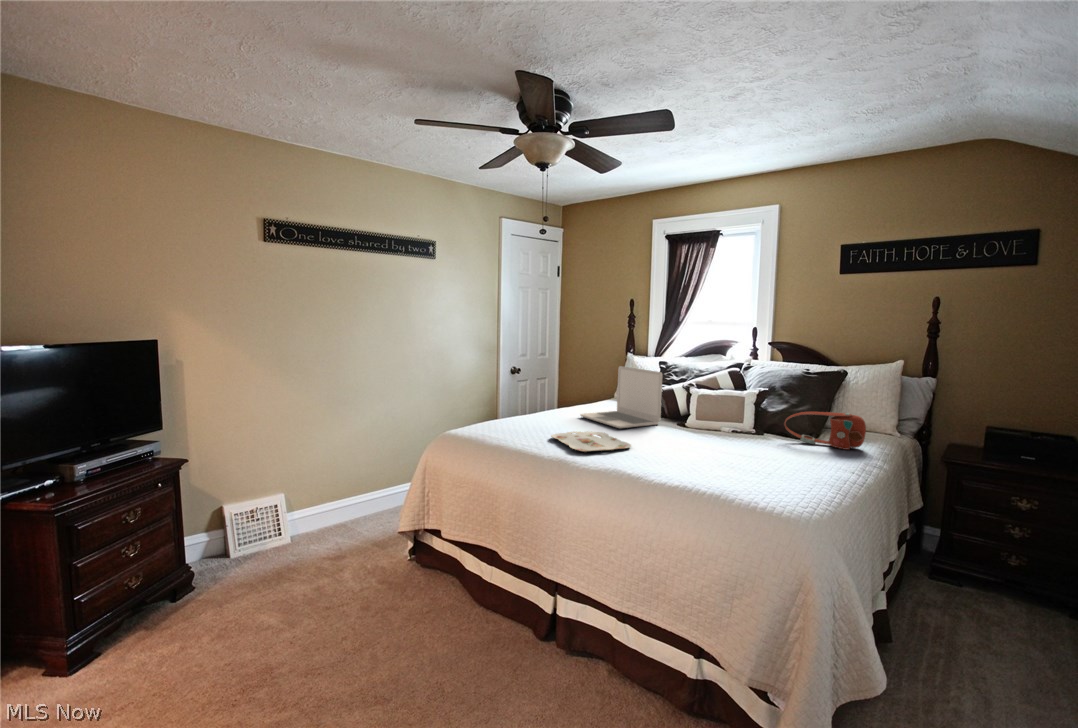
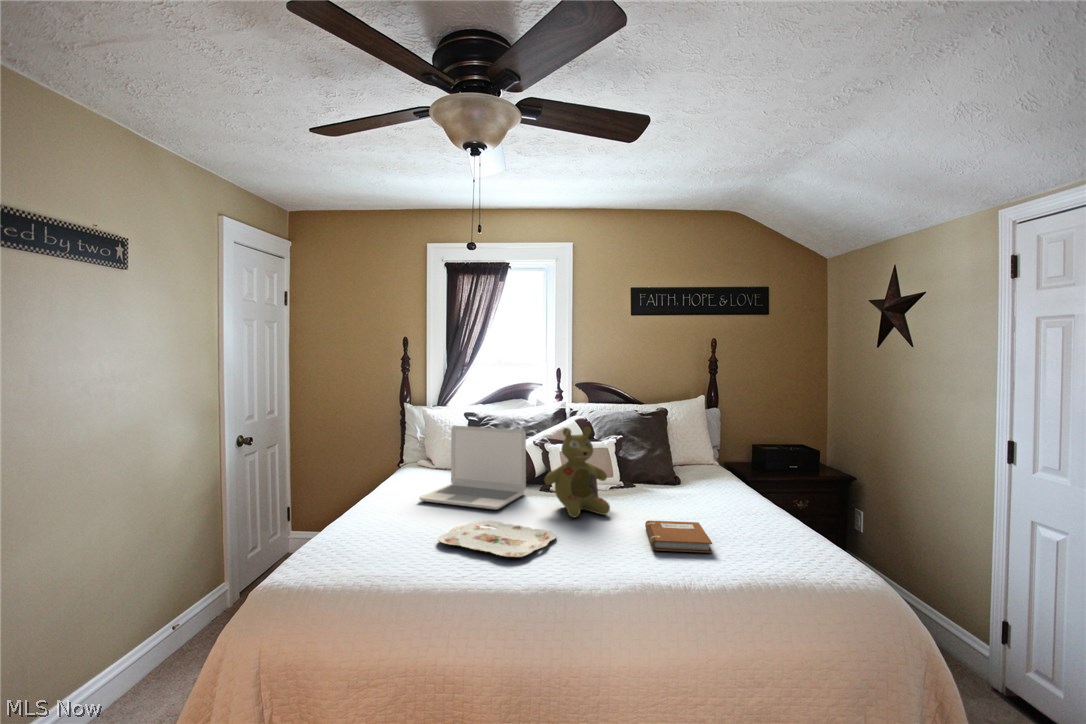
stuffed bear: none [654,370,712,444] -> present [545,427,610,518]
handbag: present [784,412,866,450] -> none [665,454,738,491]
notebook: none [682,451,752,478] -> present [645,521,712,553]

